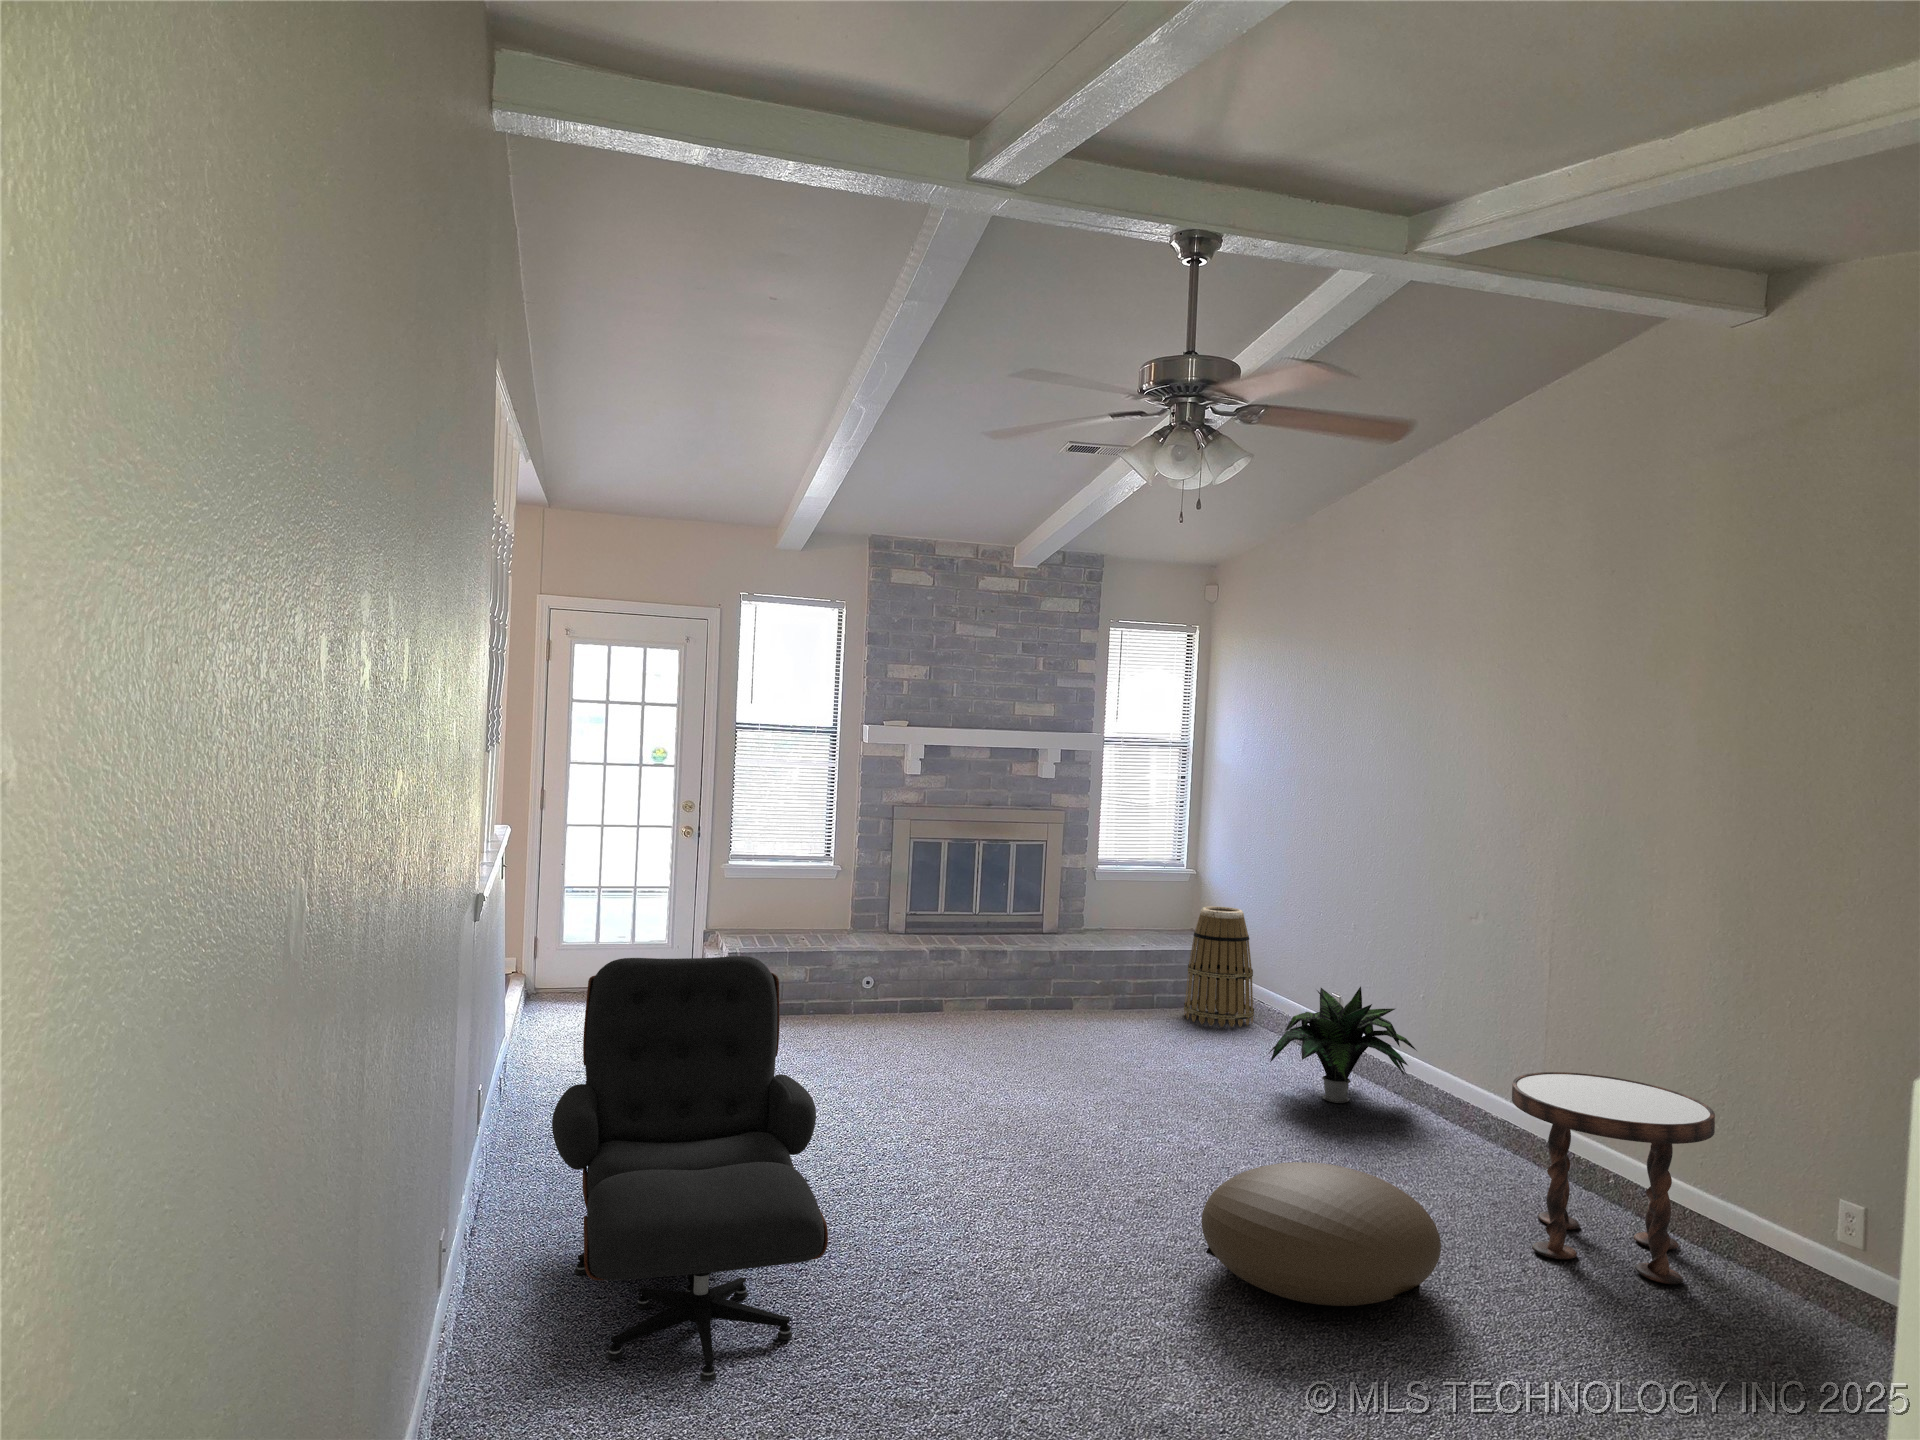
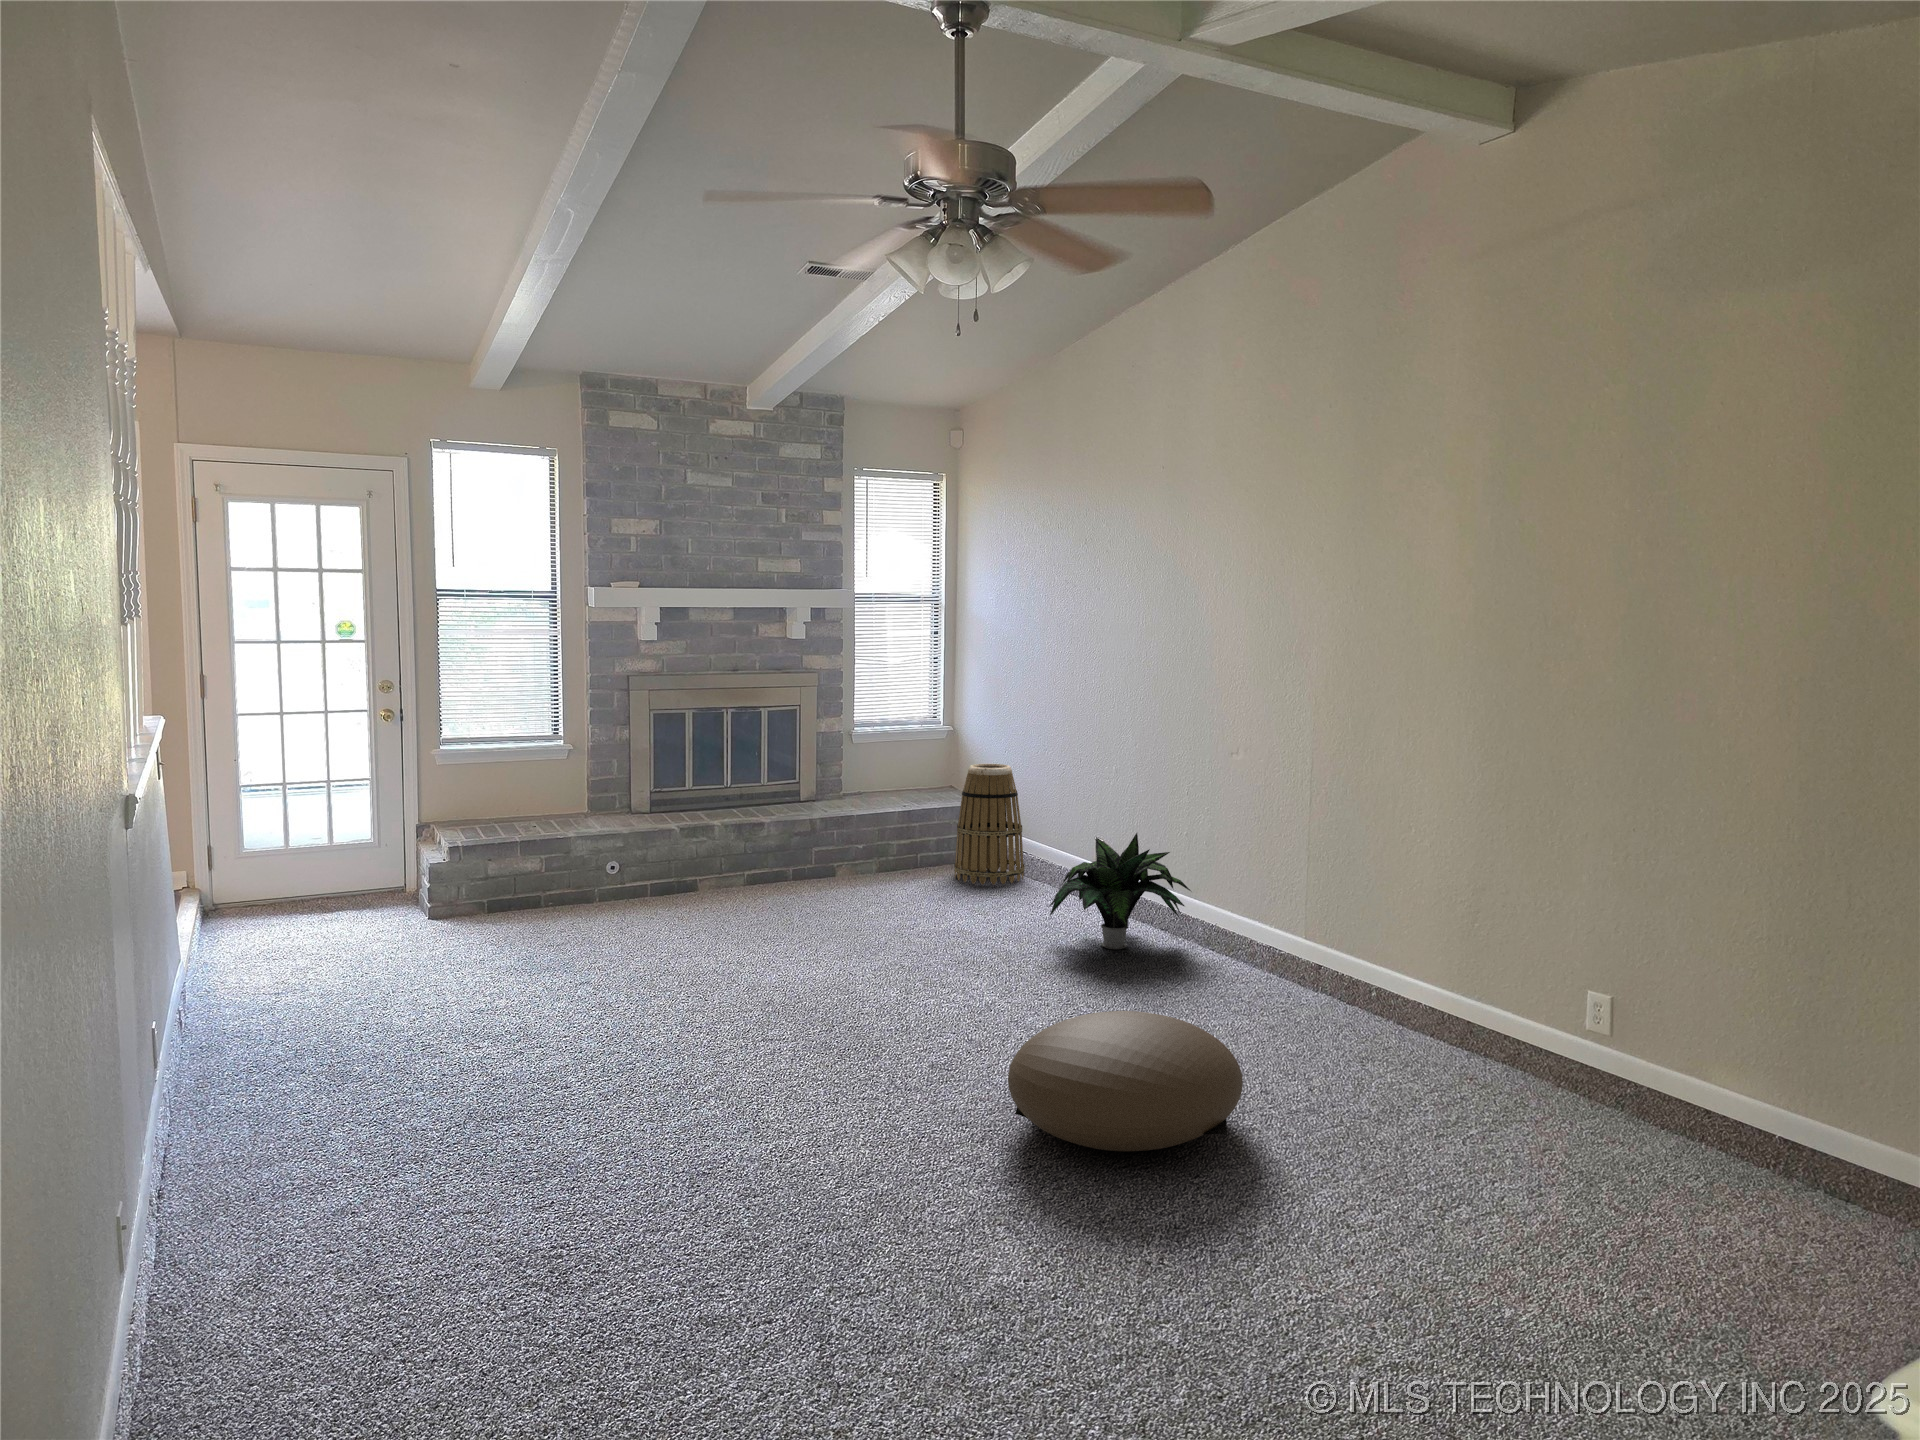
lounge chair: present [552,956,828,1382] -> none [249,847,610,1332]
side table: present [1512,1072,1715,1284] -> none [1295,899,1479,1088]

